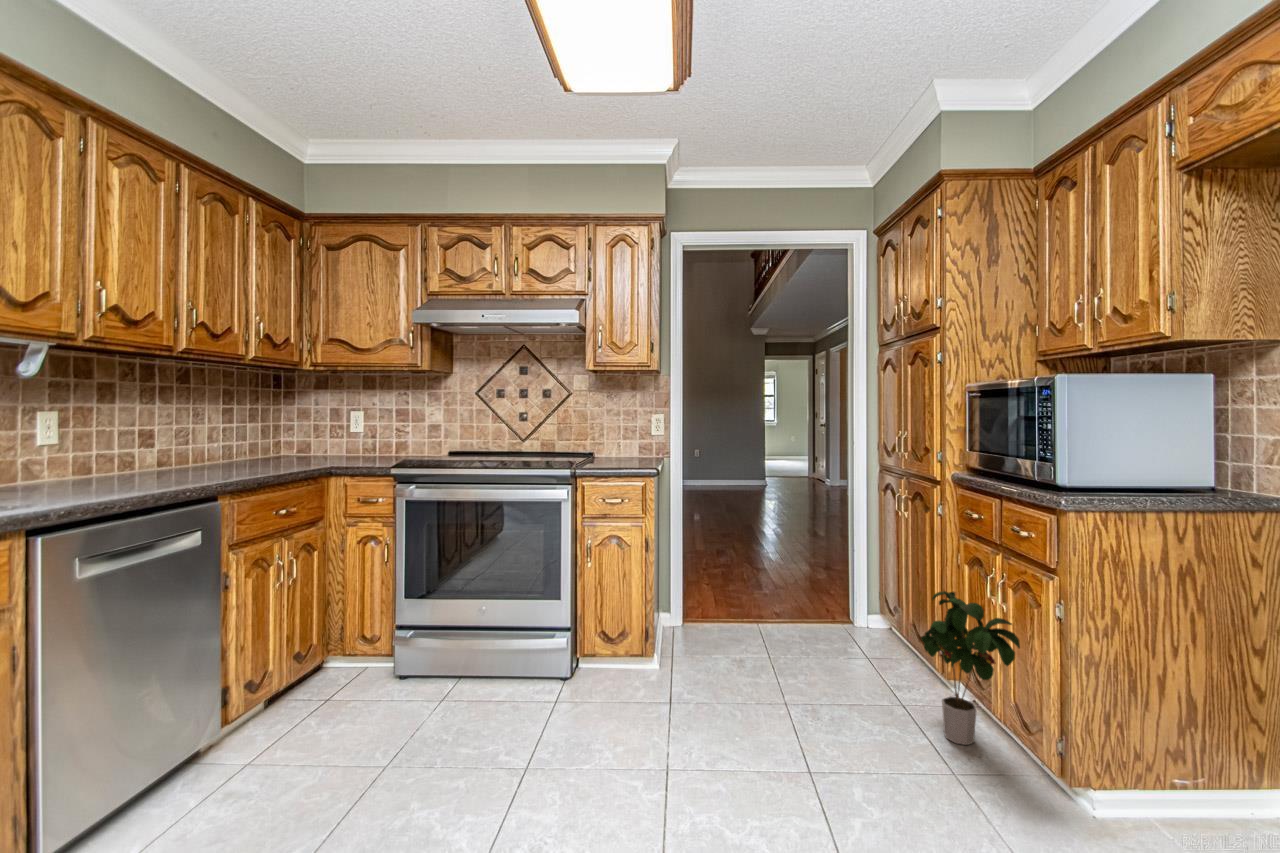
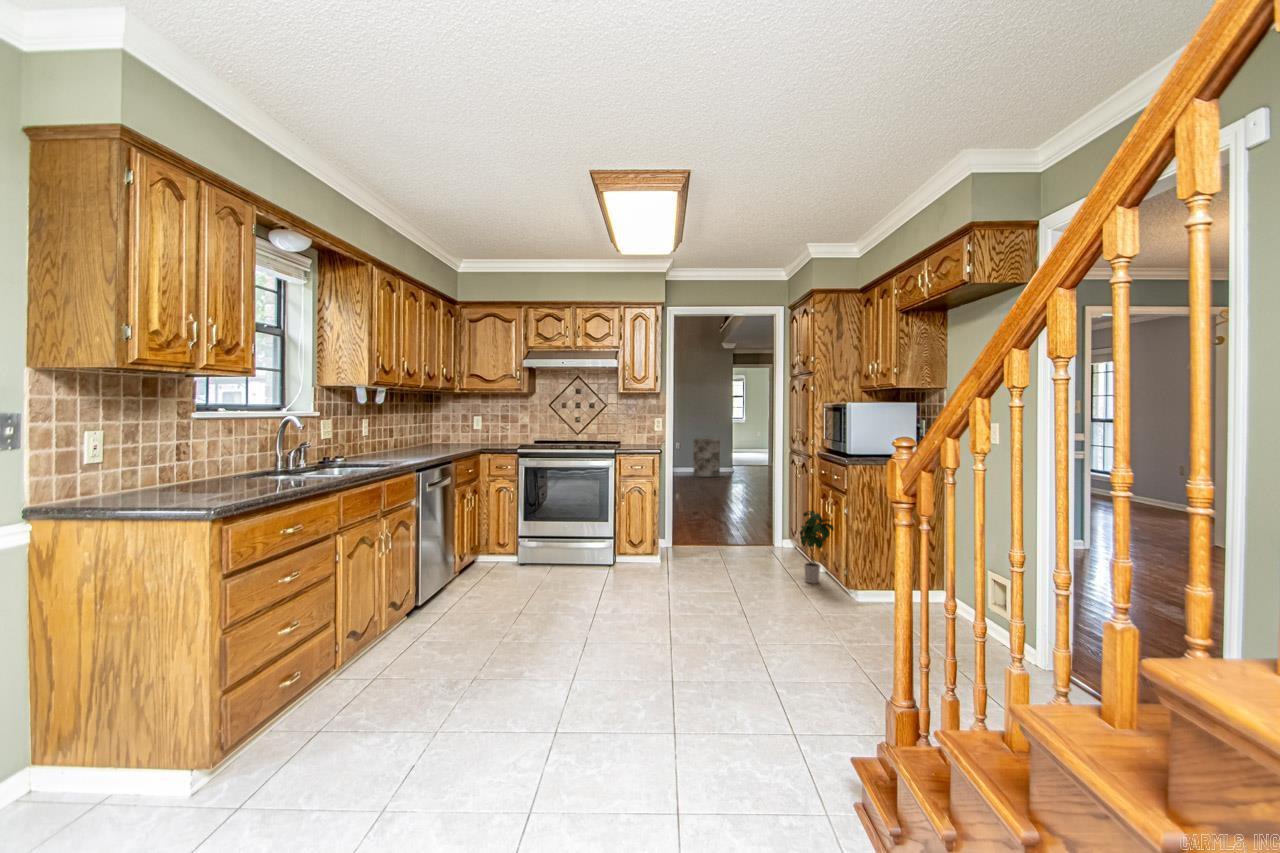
trash can: none [699,442,731,491] -> present [693,438,720,477]

